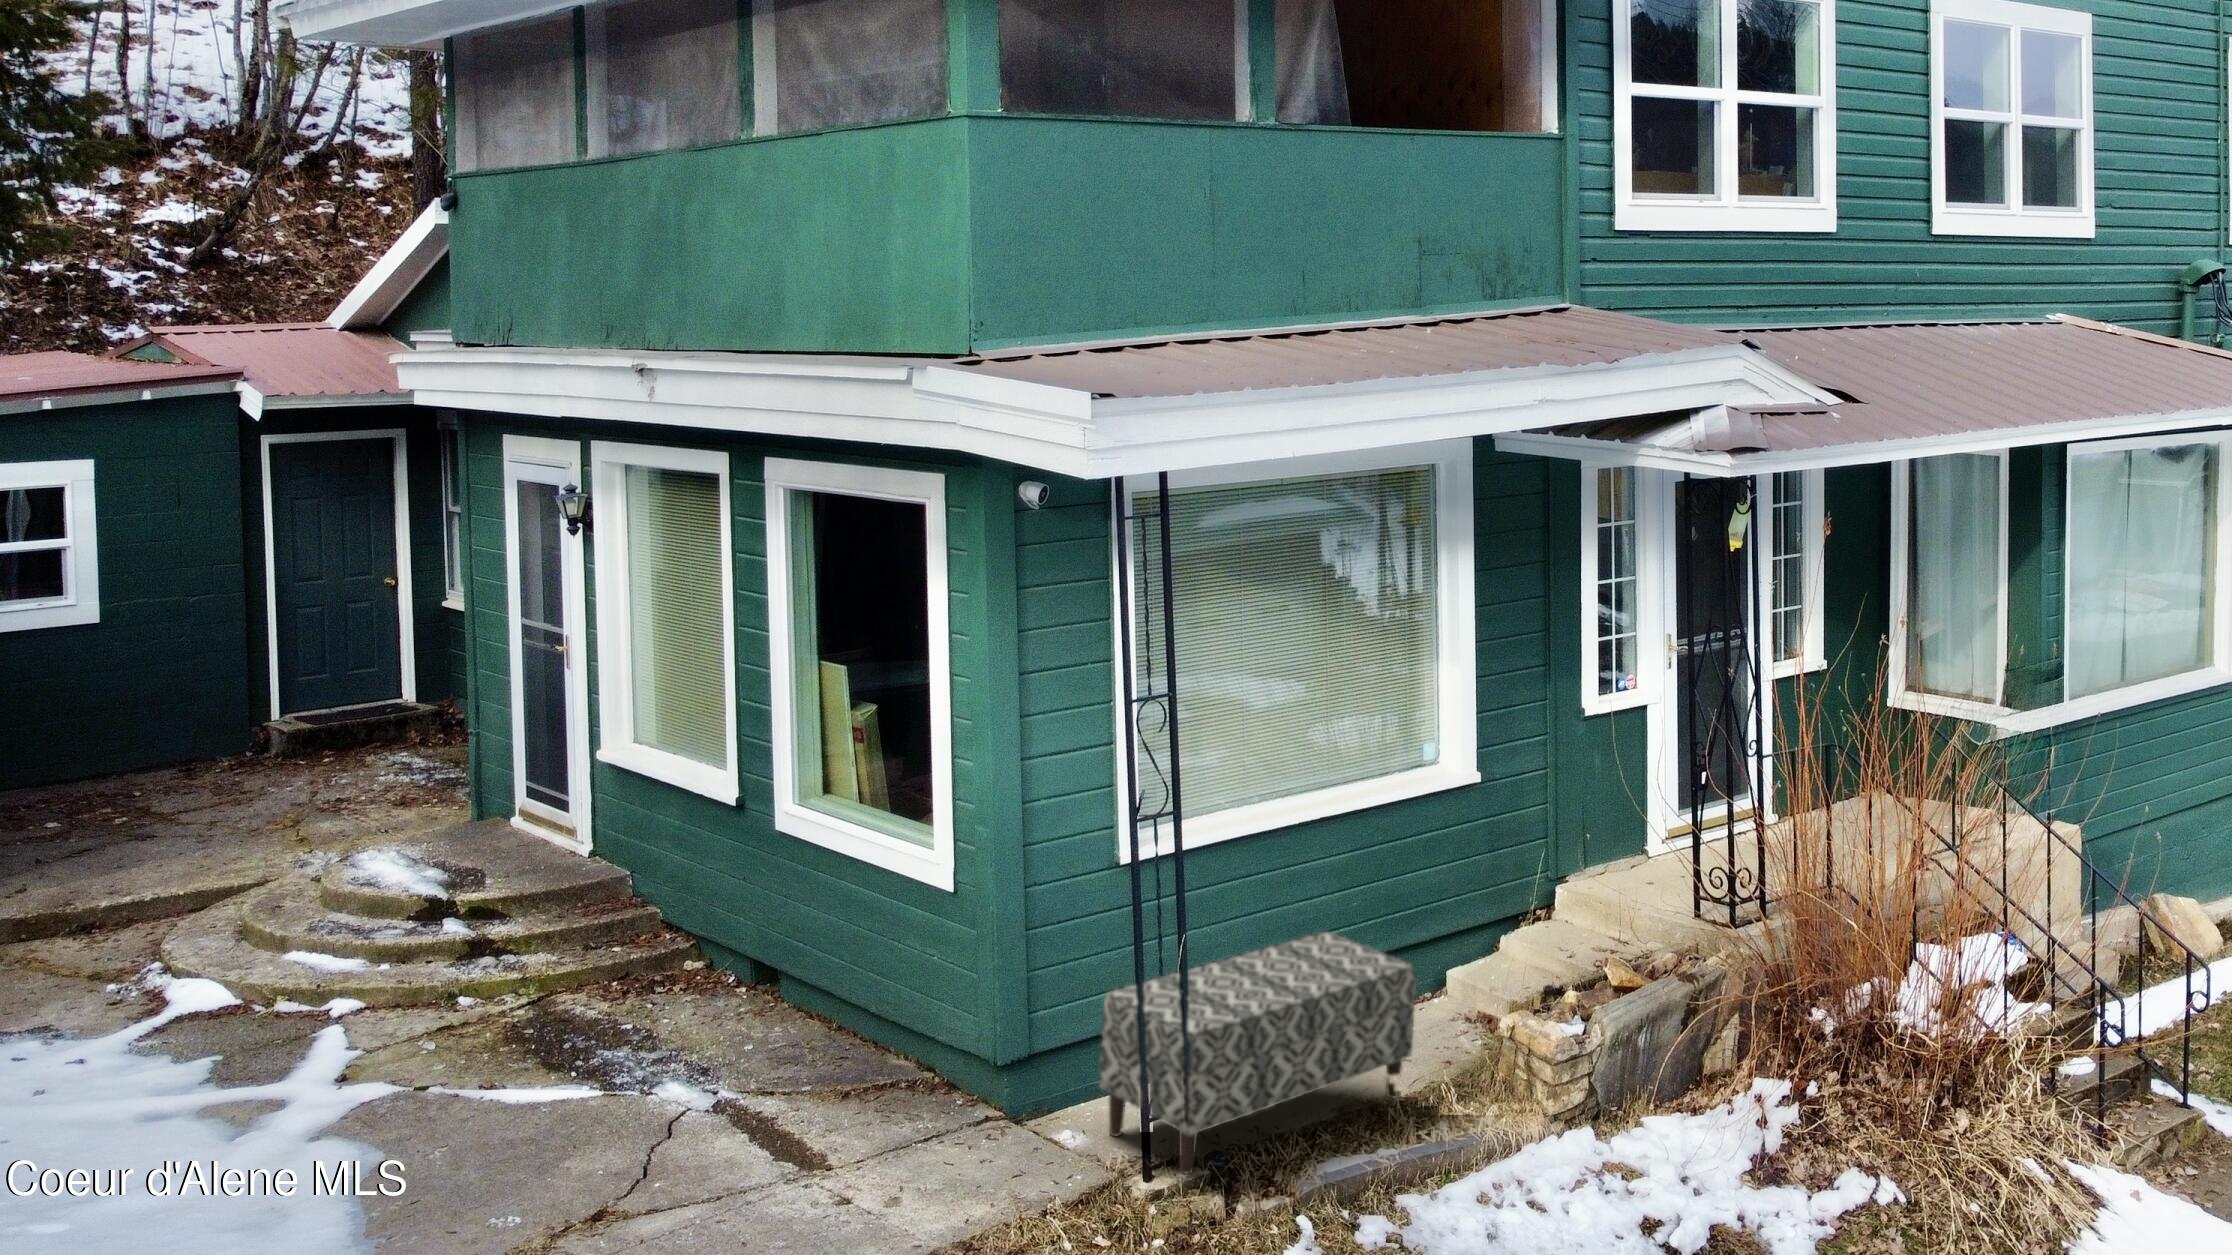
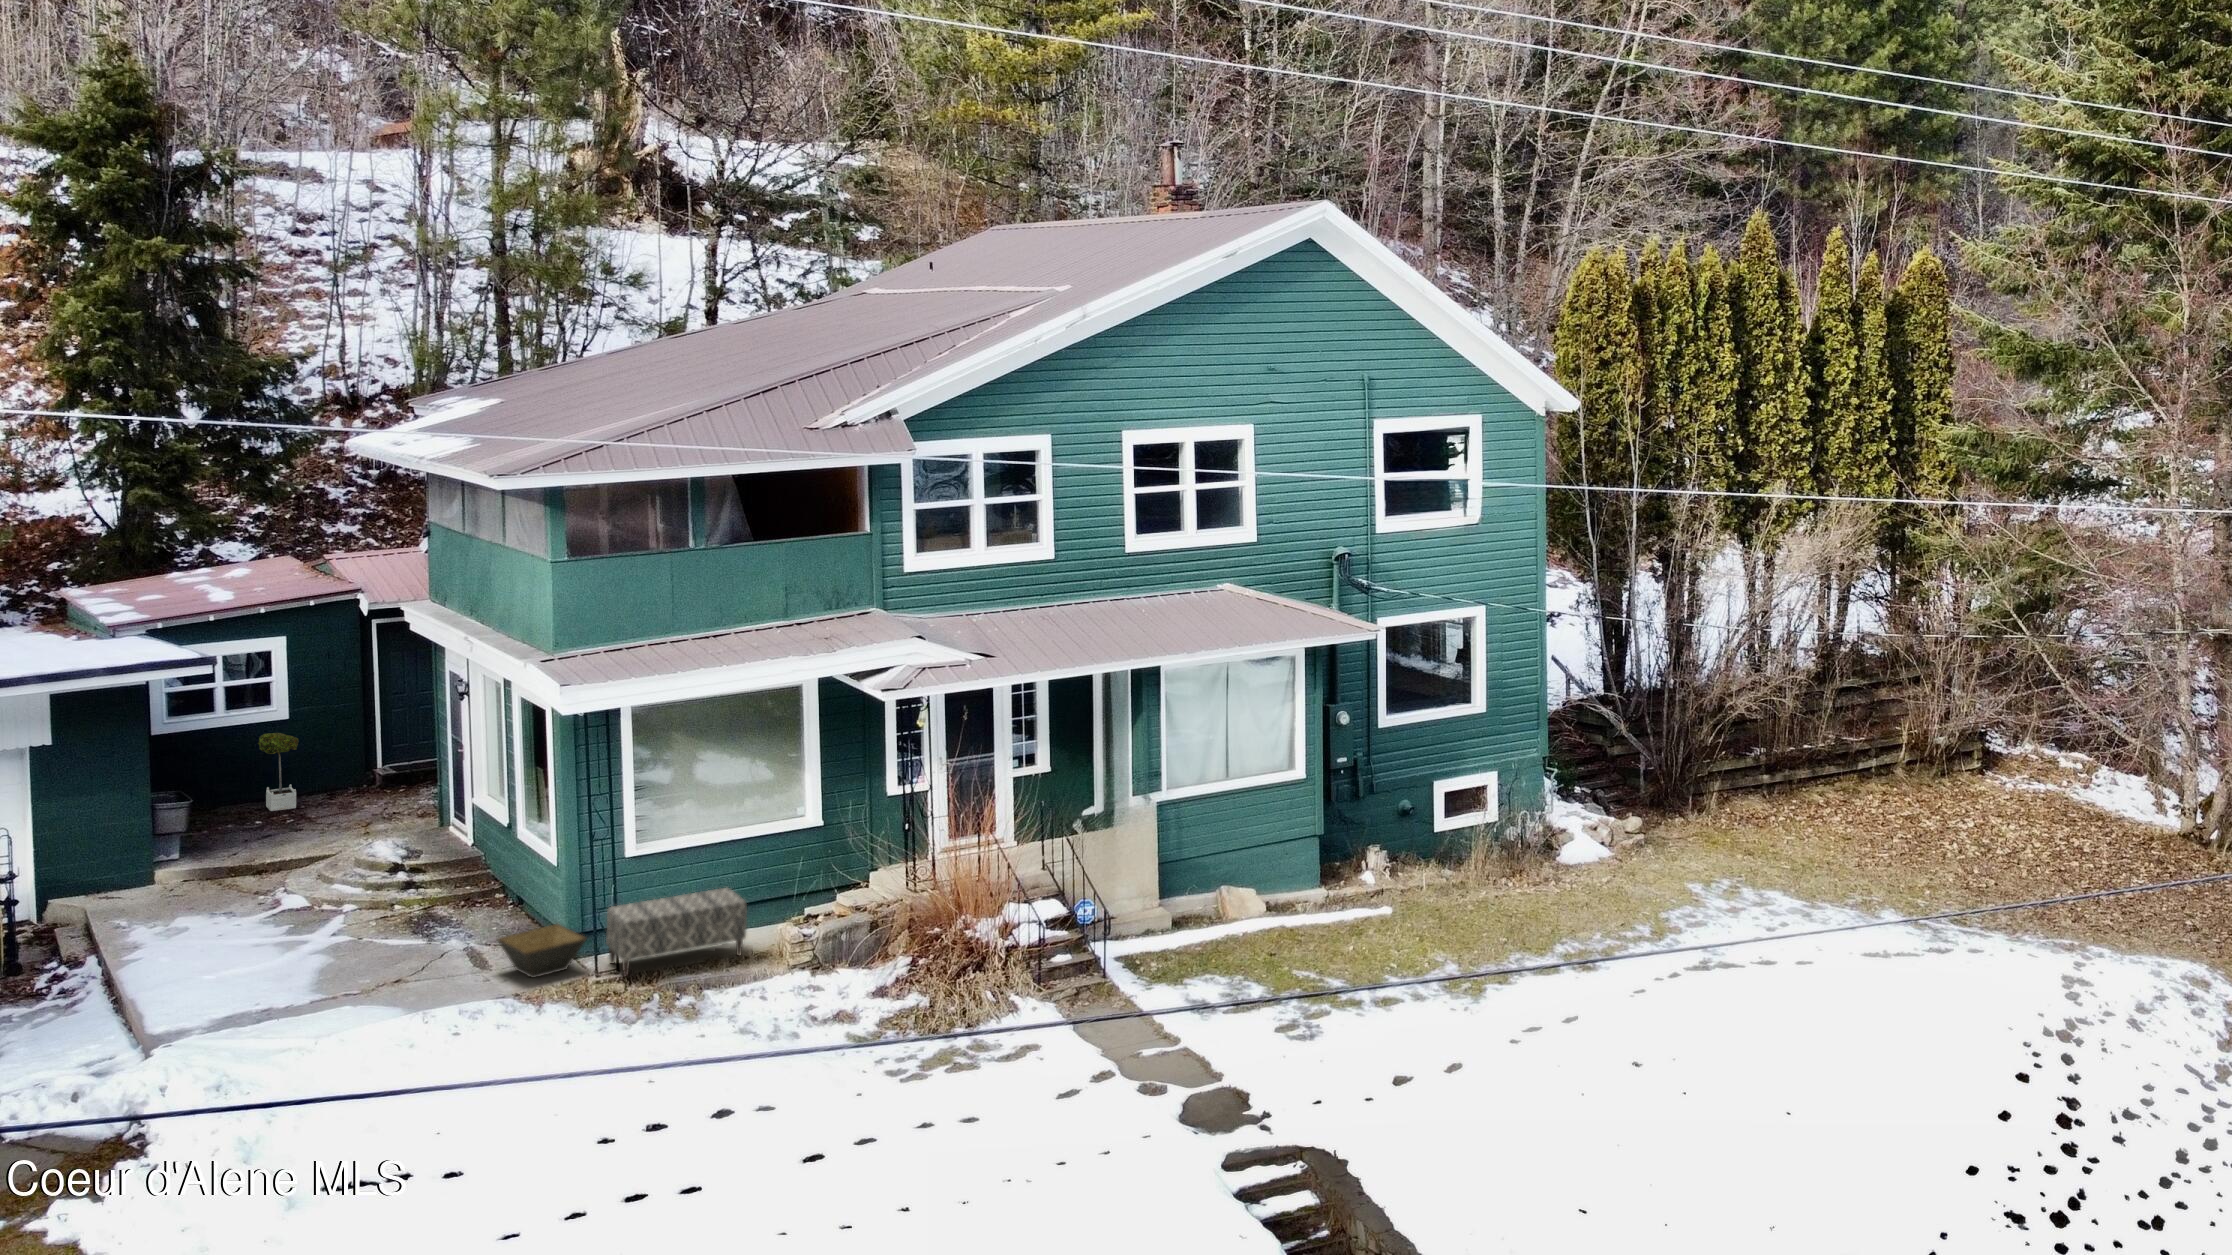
potted tree: none [41,639,129,802] -> present [258,733,299,811]
basket: none [842,1038,1074,1193] -> present [498,924,586,978]

